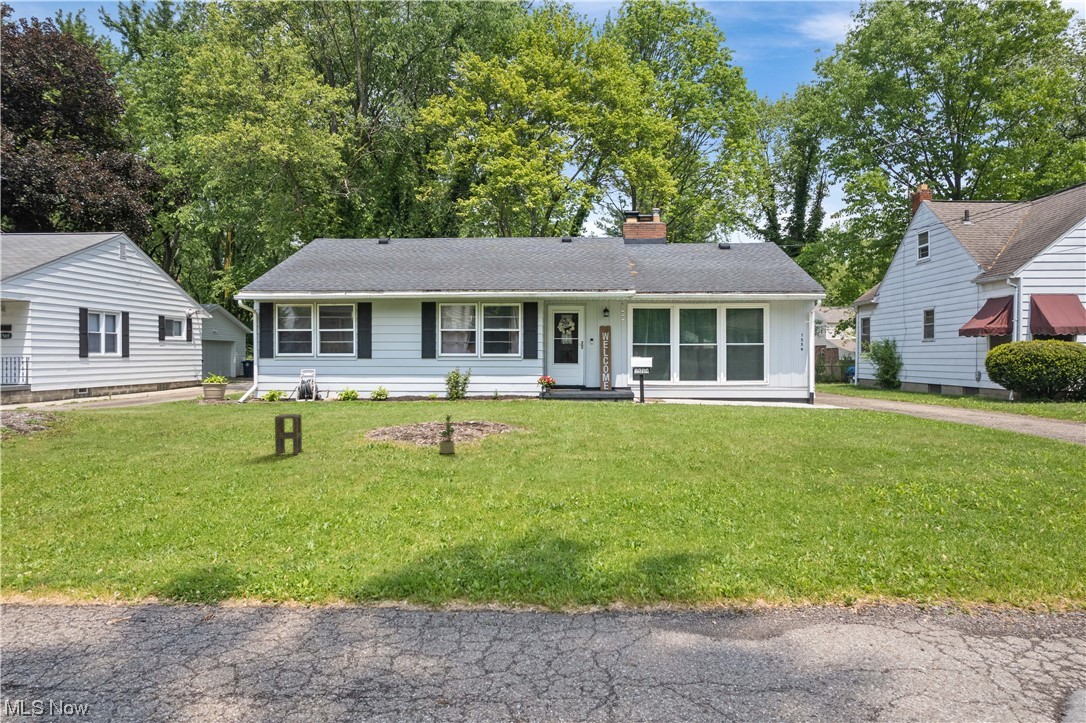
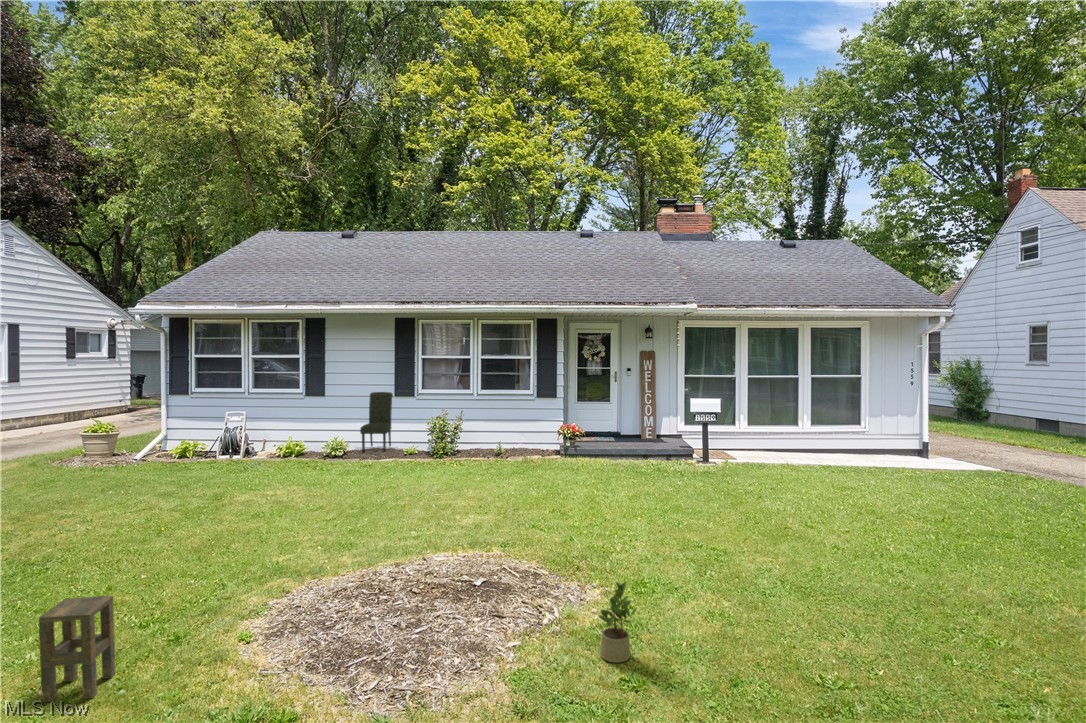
chair: none [397,355,419,397] -> present [360,392,393,452]
potted plant: present [439,415,455,454] -> present [599,582,637,662]

